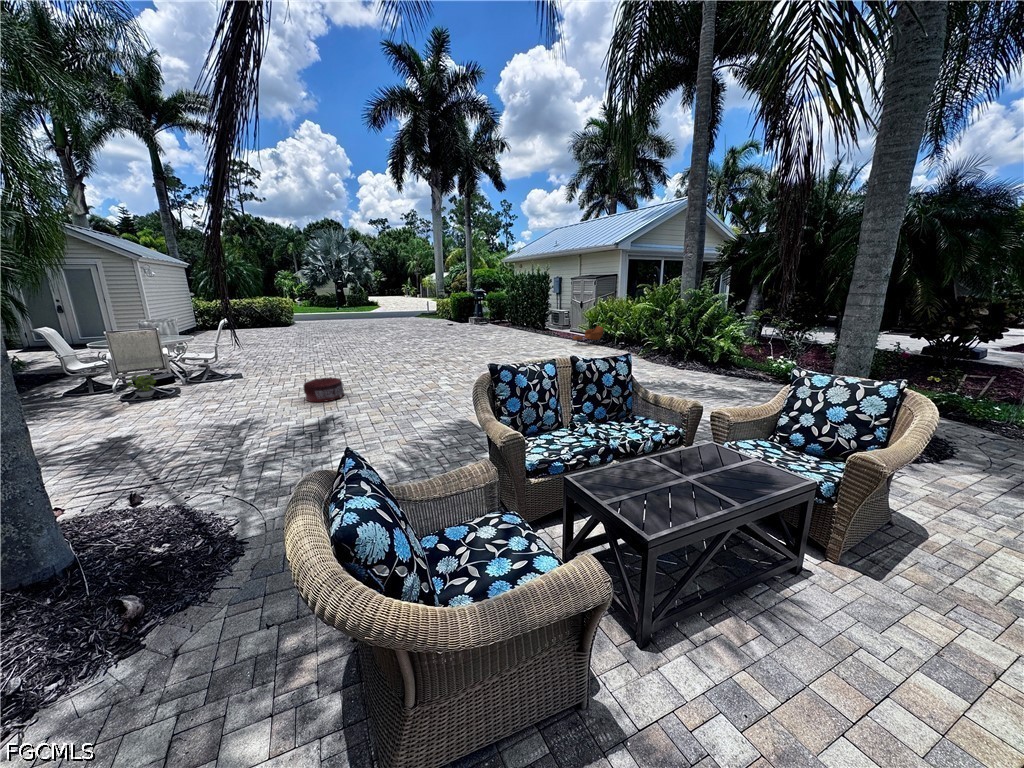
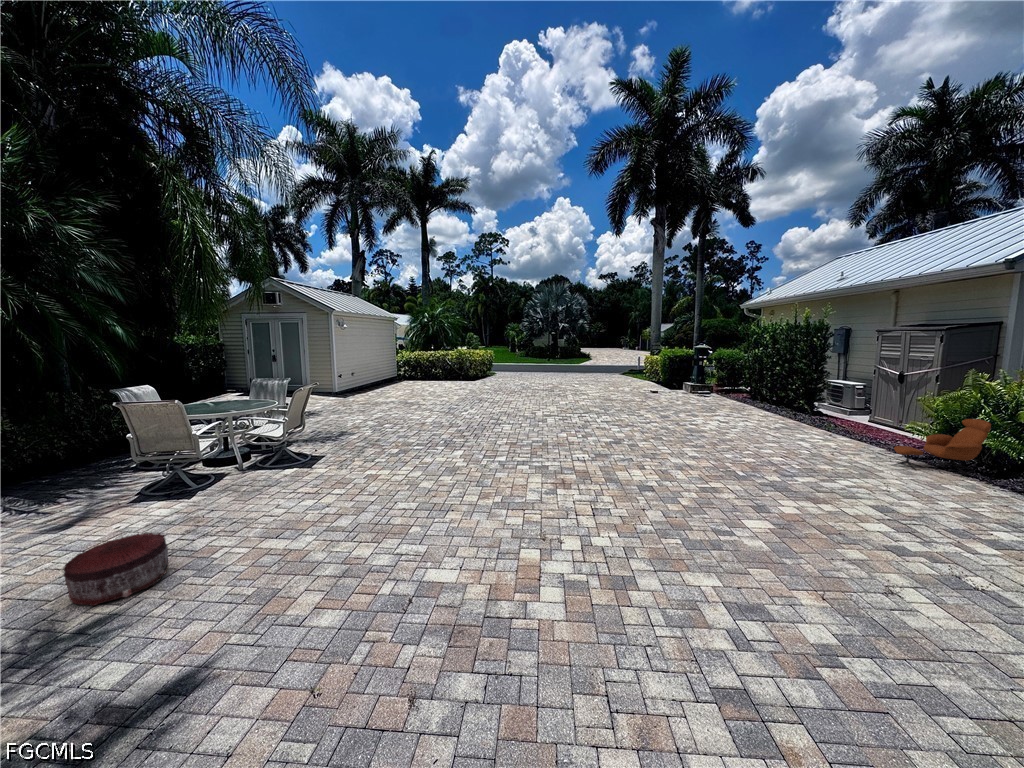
potted plant: present [127,375,156,397] -> none [199,450,240,479]
pouf: present [303,378,344,402] -> present [63,533,169,606]

